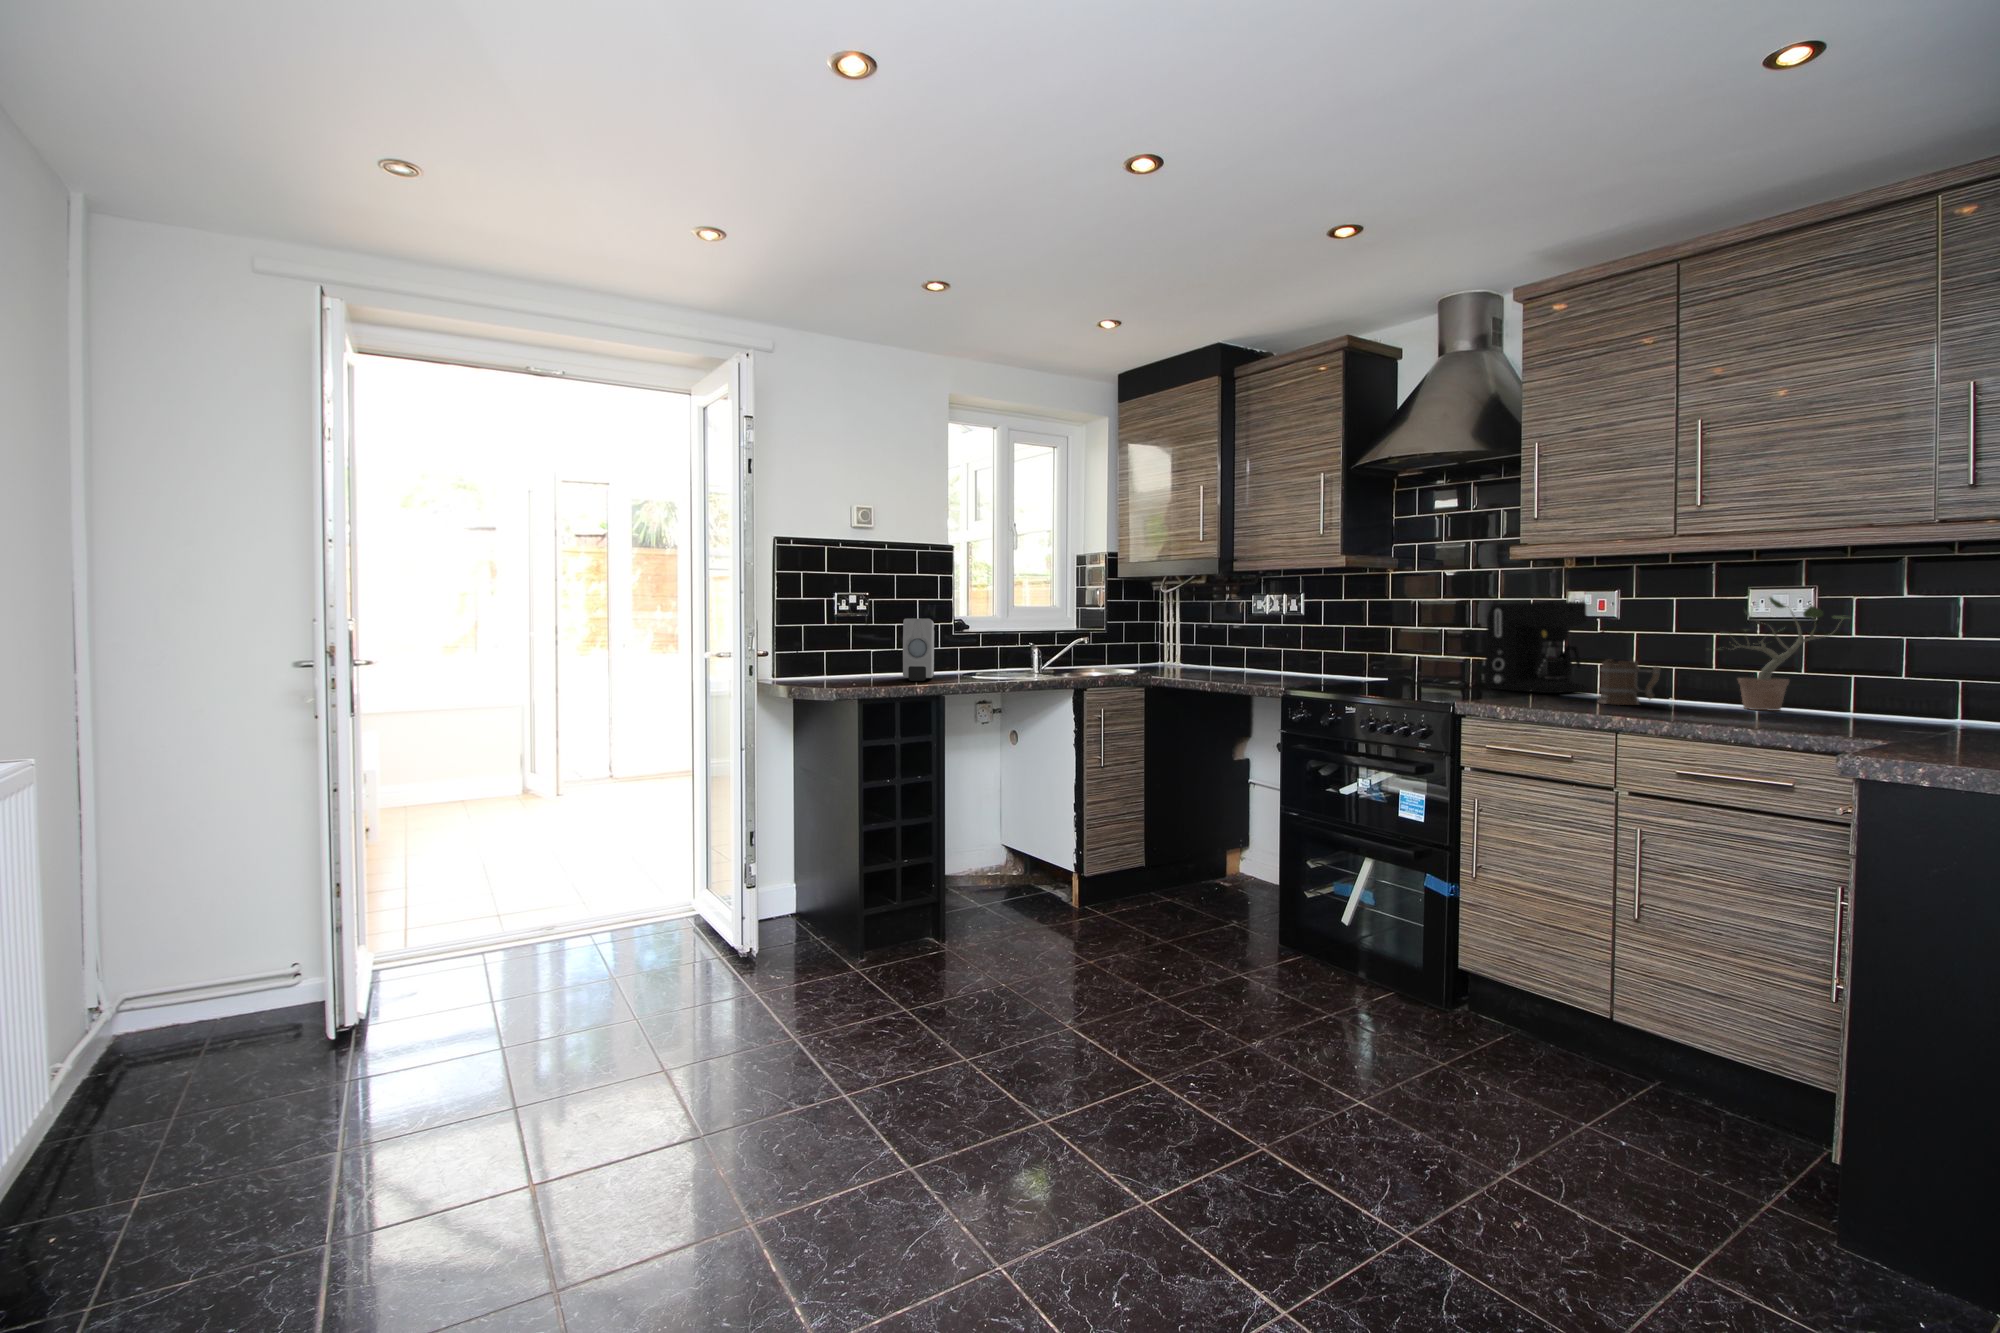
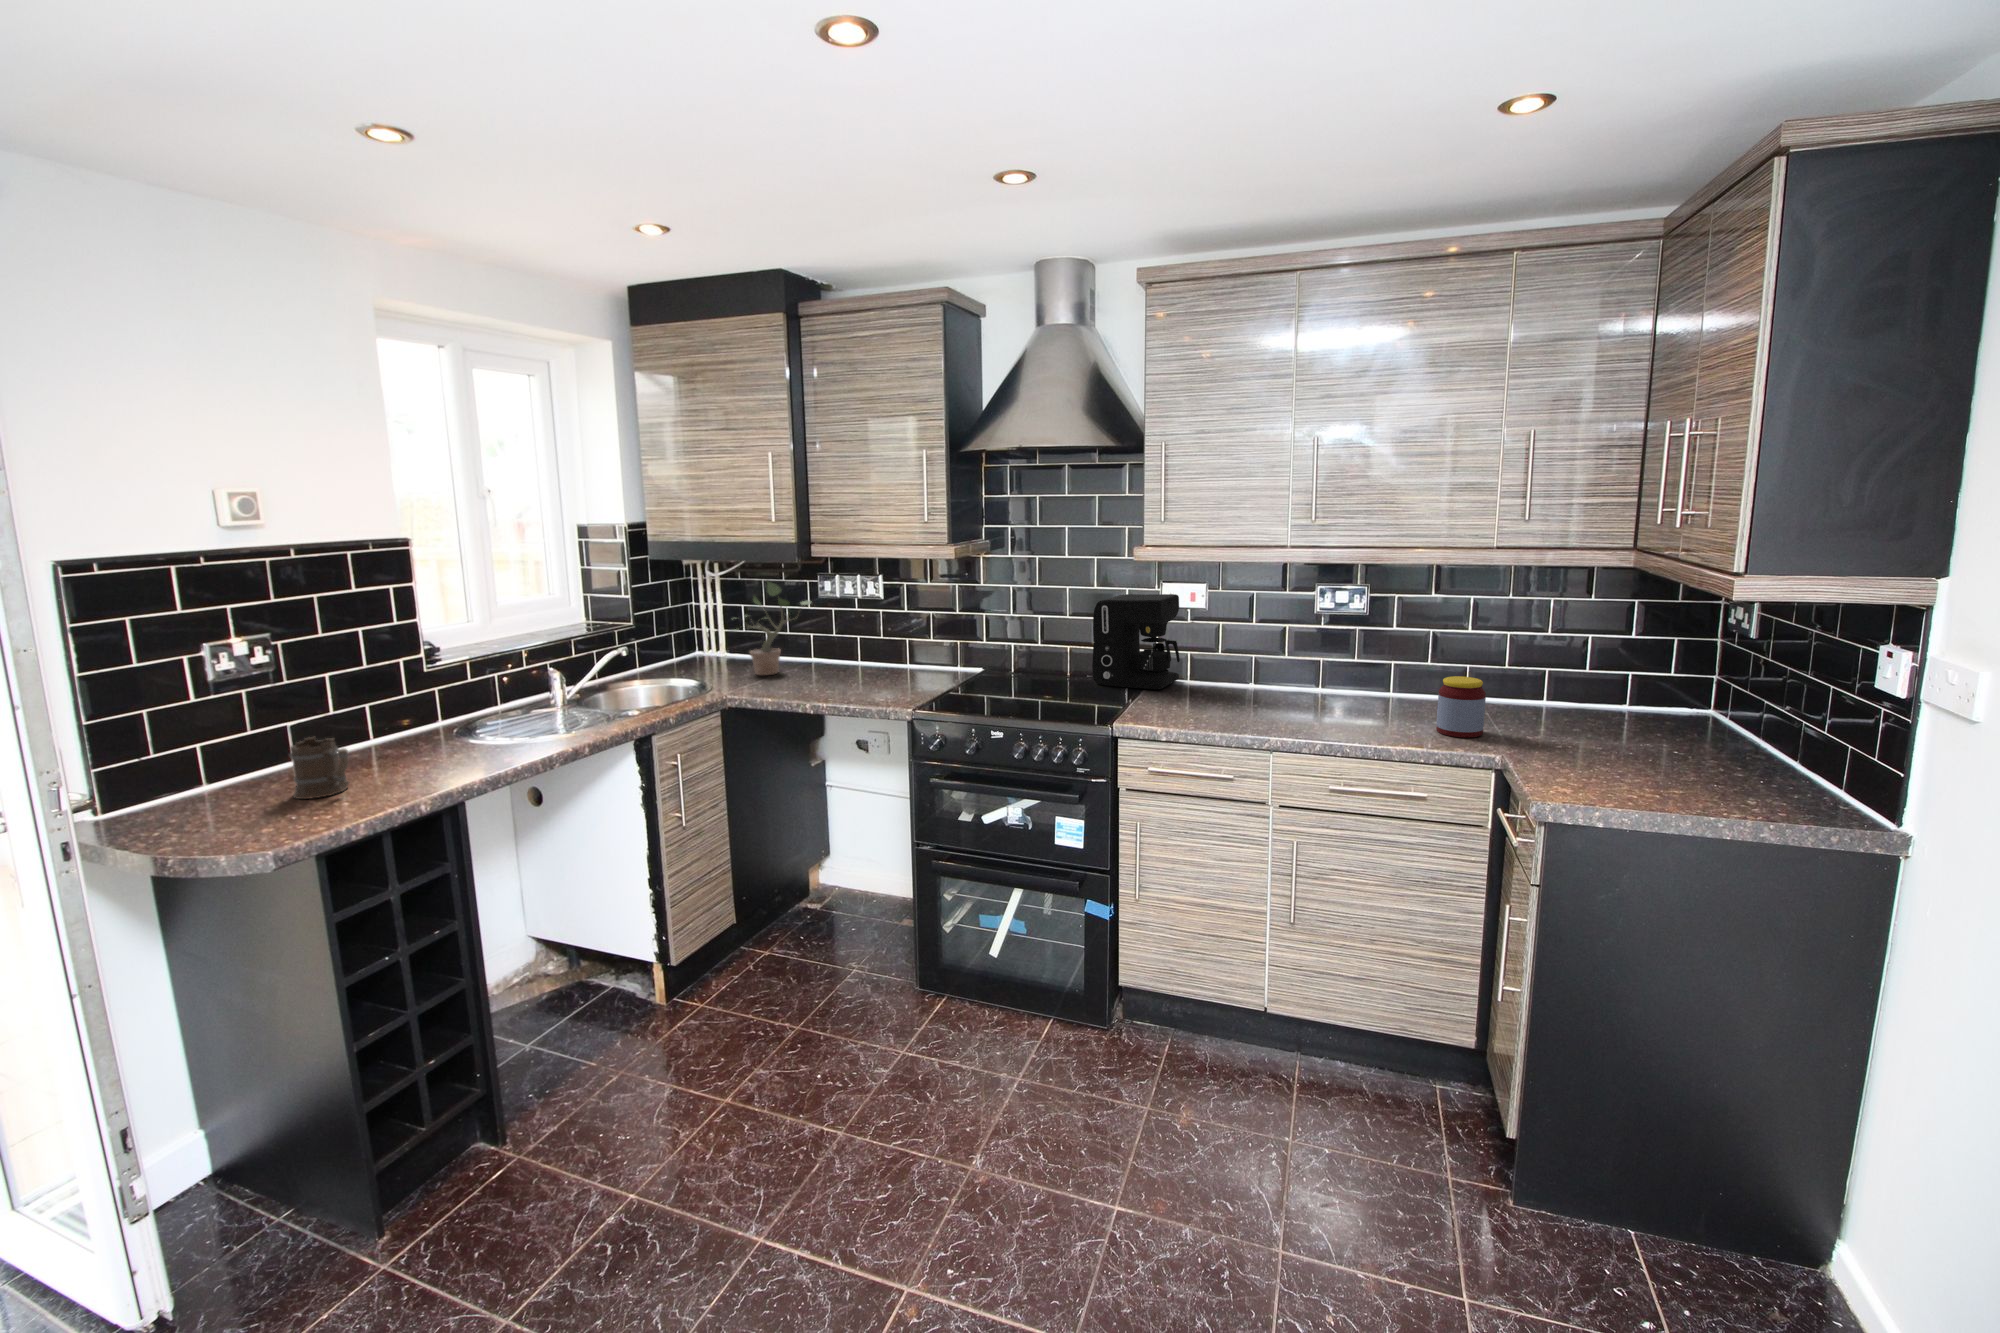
potted plant: present [1721,597,1850,711] -> present [748,582,811,675]
soap dispenser: present [903,619,934,681] -> none [355,667,419,767]
mug: present [1598,659,1660,705] -> present [290,737,349,799]
jar: none [1859,669,1929,736] -> present [1436,676,1486,738]

